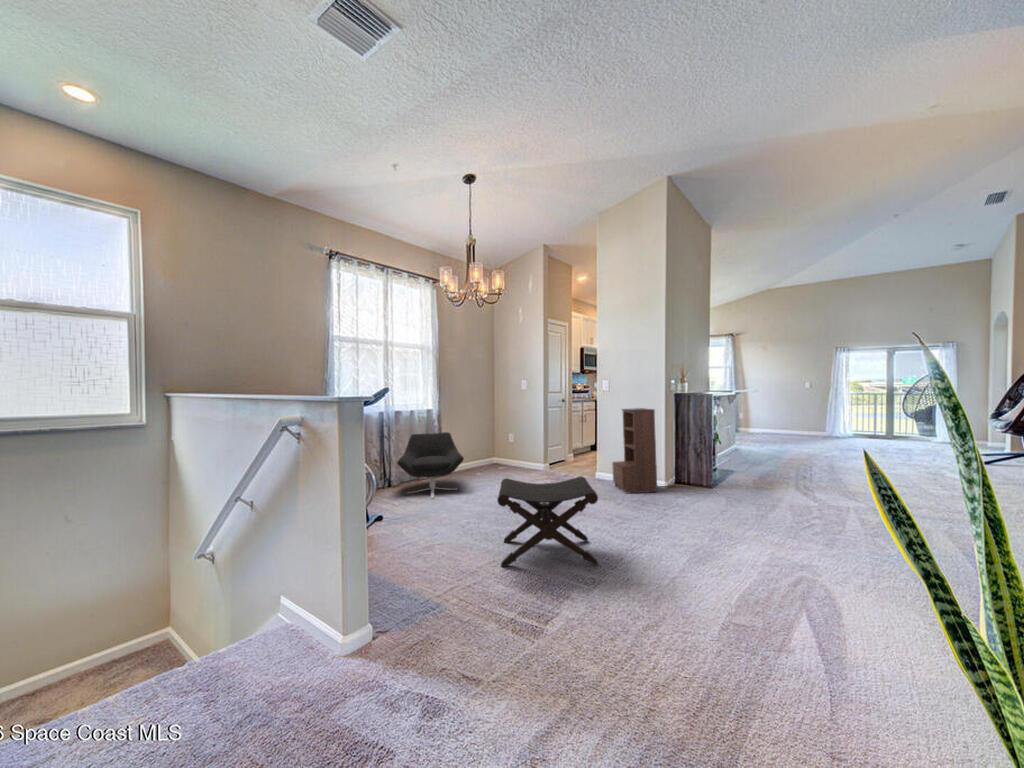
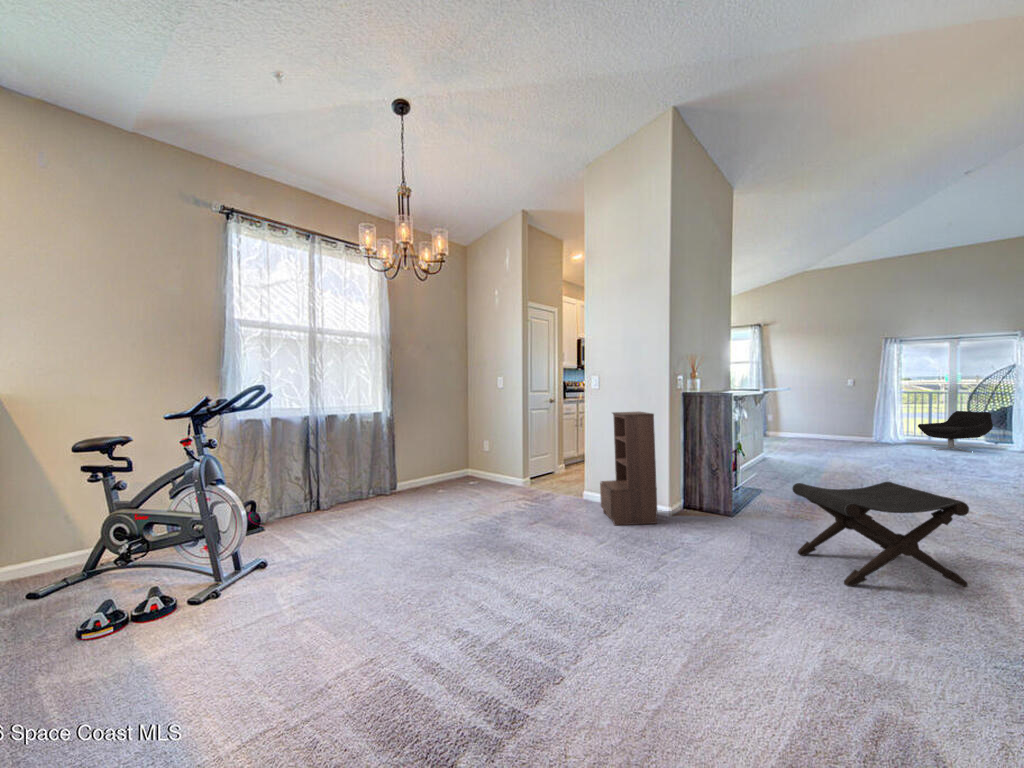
lounge chair: present [397,432,464,498] -> present [918,411,993,452]
footstool: present [497,476,598,567] -> present [793,482,969,587]

